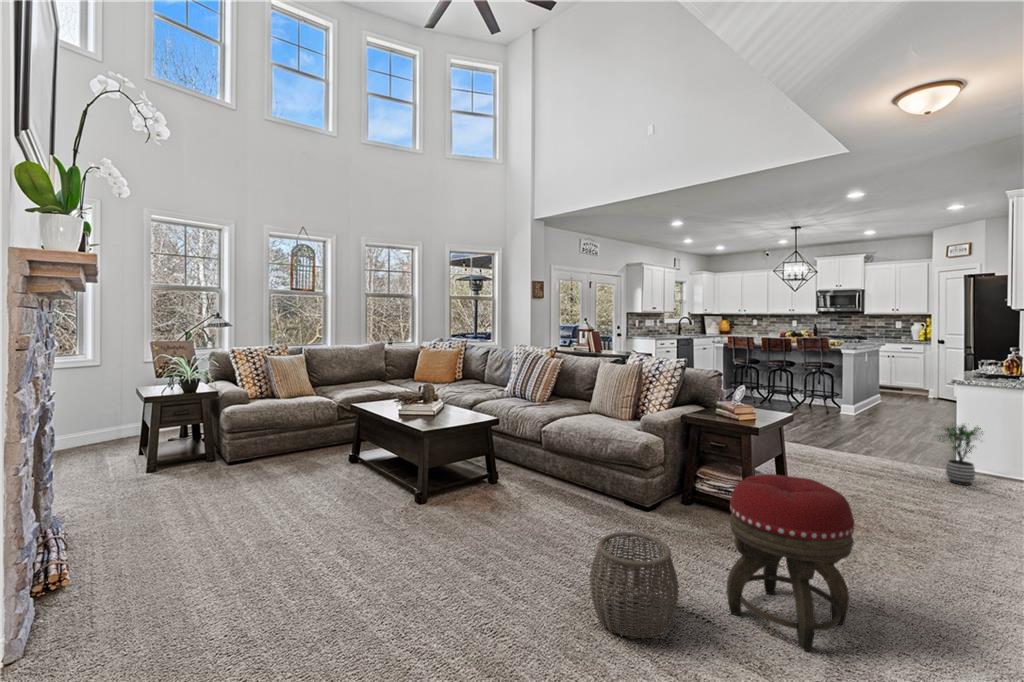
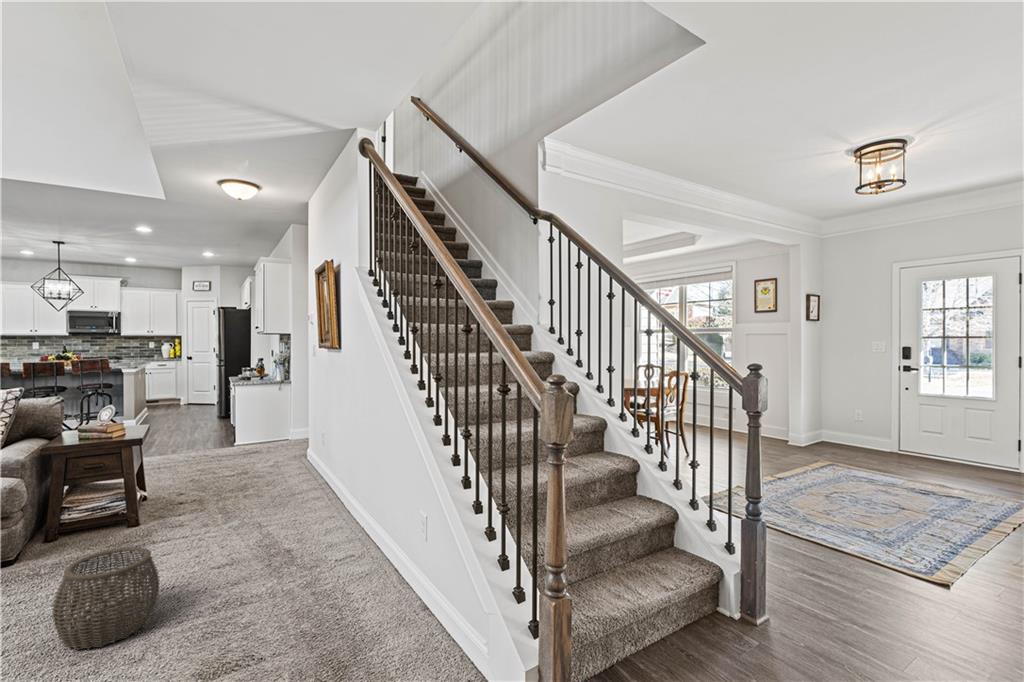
potted plant: present [938,425,983,485] -> none [233,413,264,456]
footstool: present [727,474,854,651] -> none [174,460,266,581]

